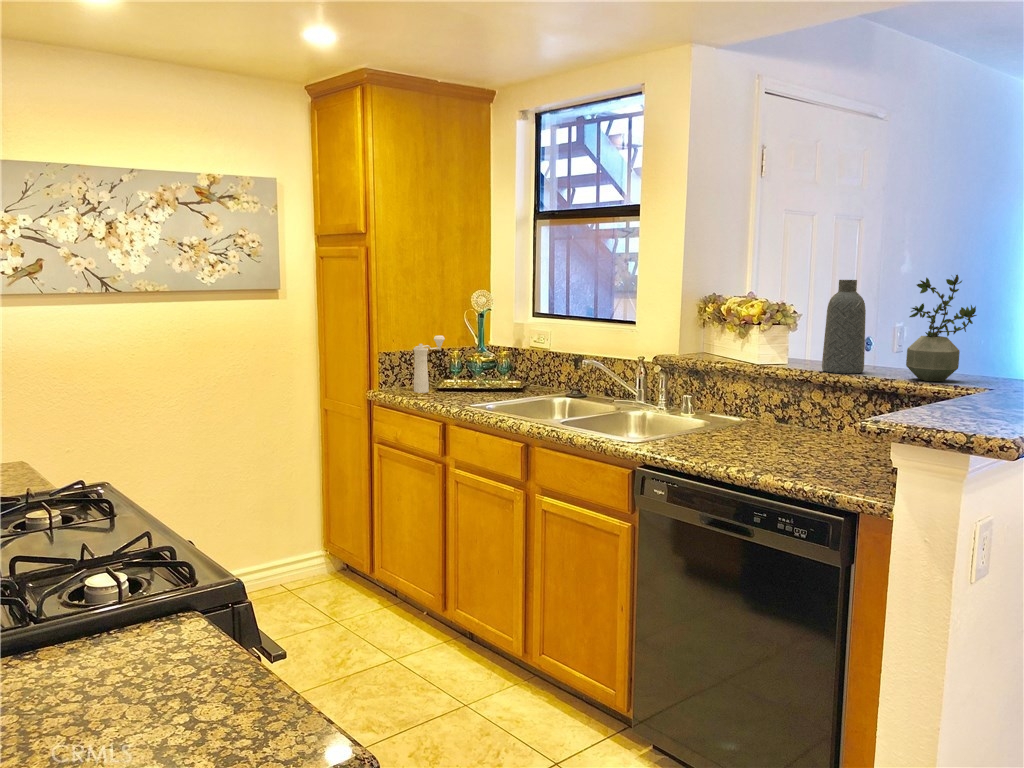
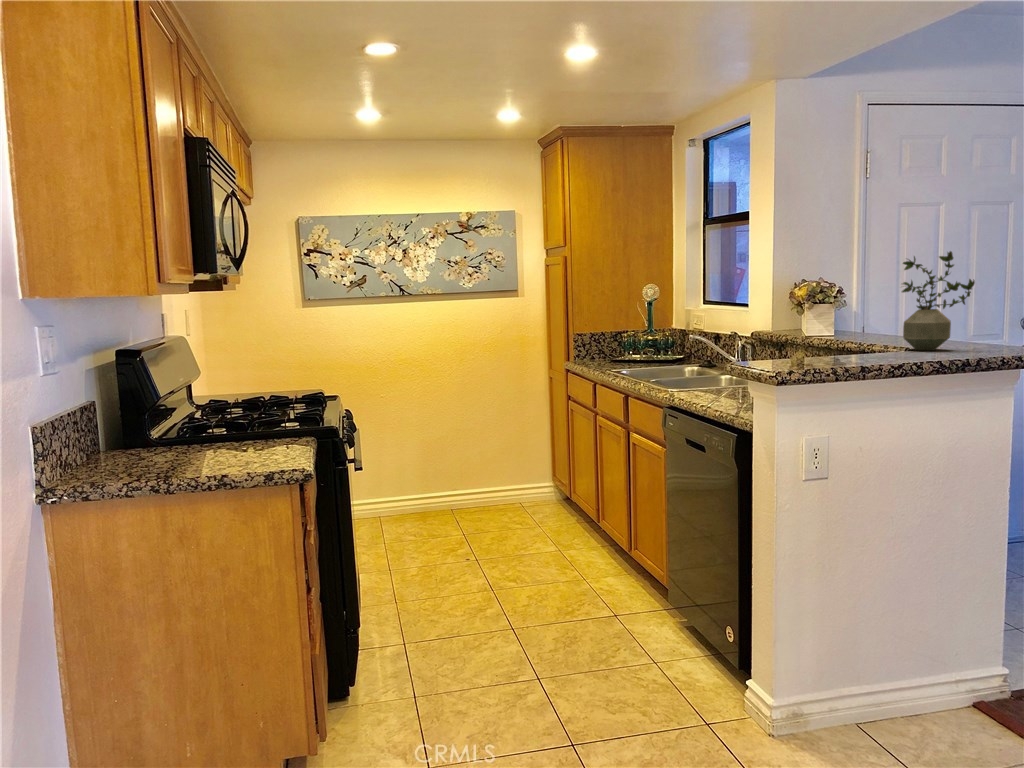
vase: present [822,280,866,374] -> none [853,261,892,345]
pepper mill: present [413,335,445,393] -> none [589,321,618,364]

